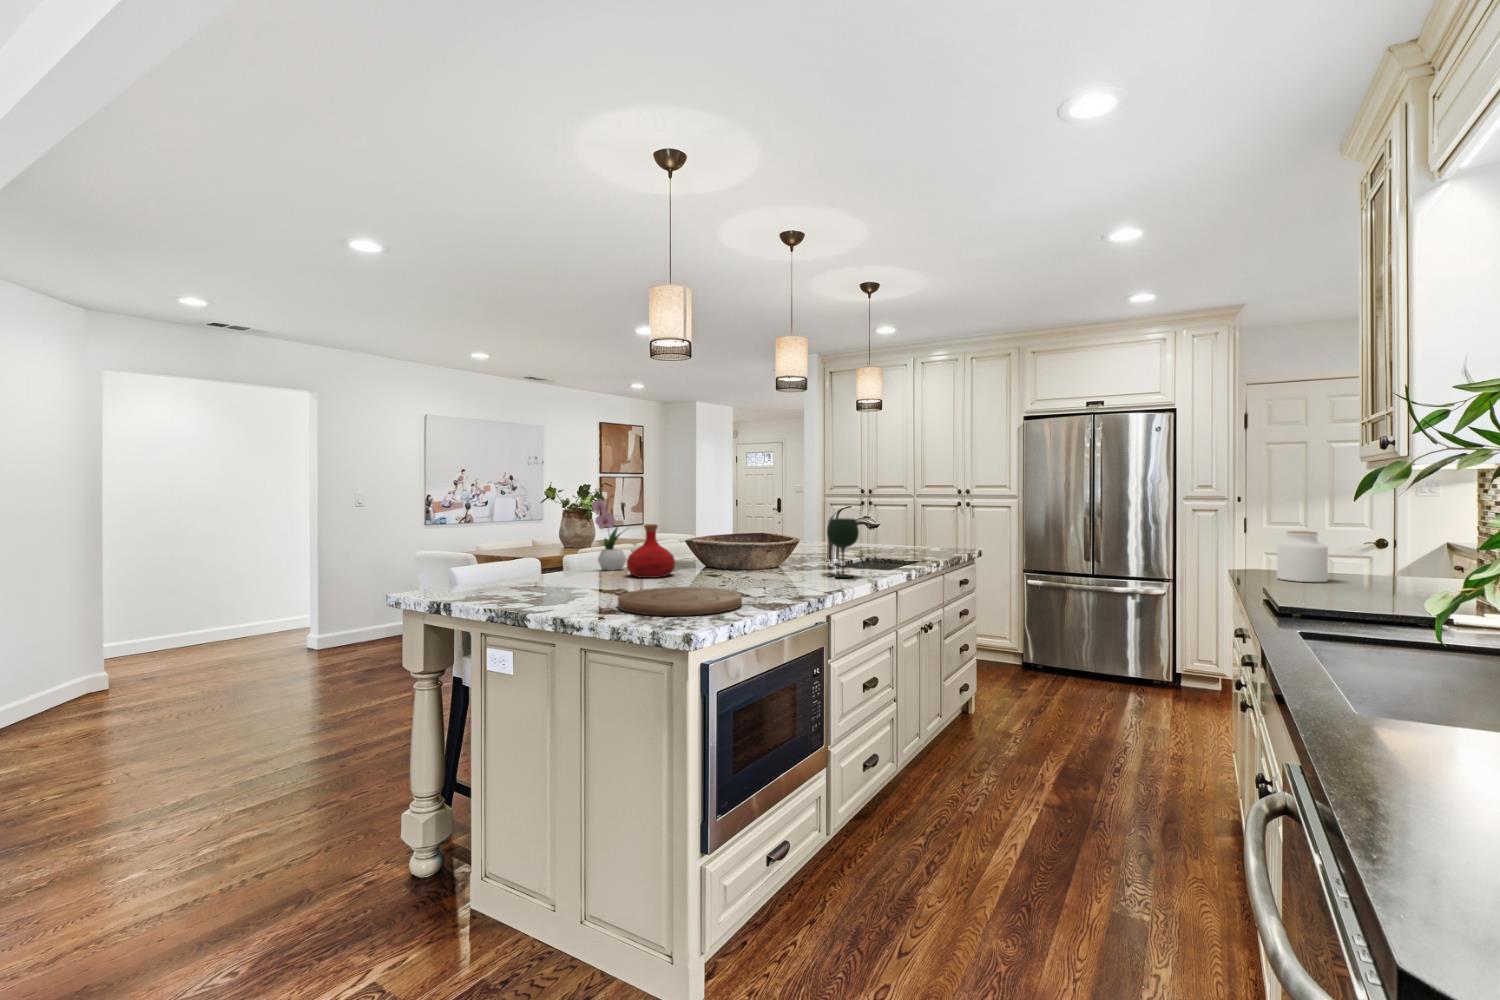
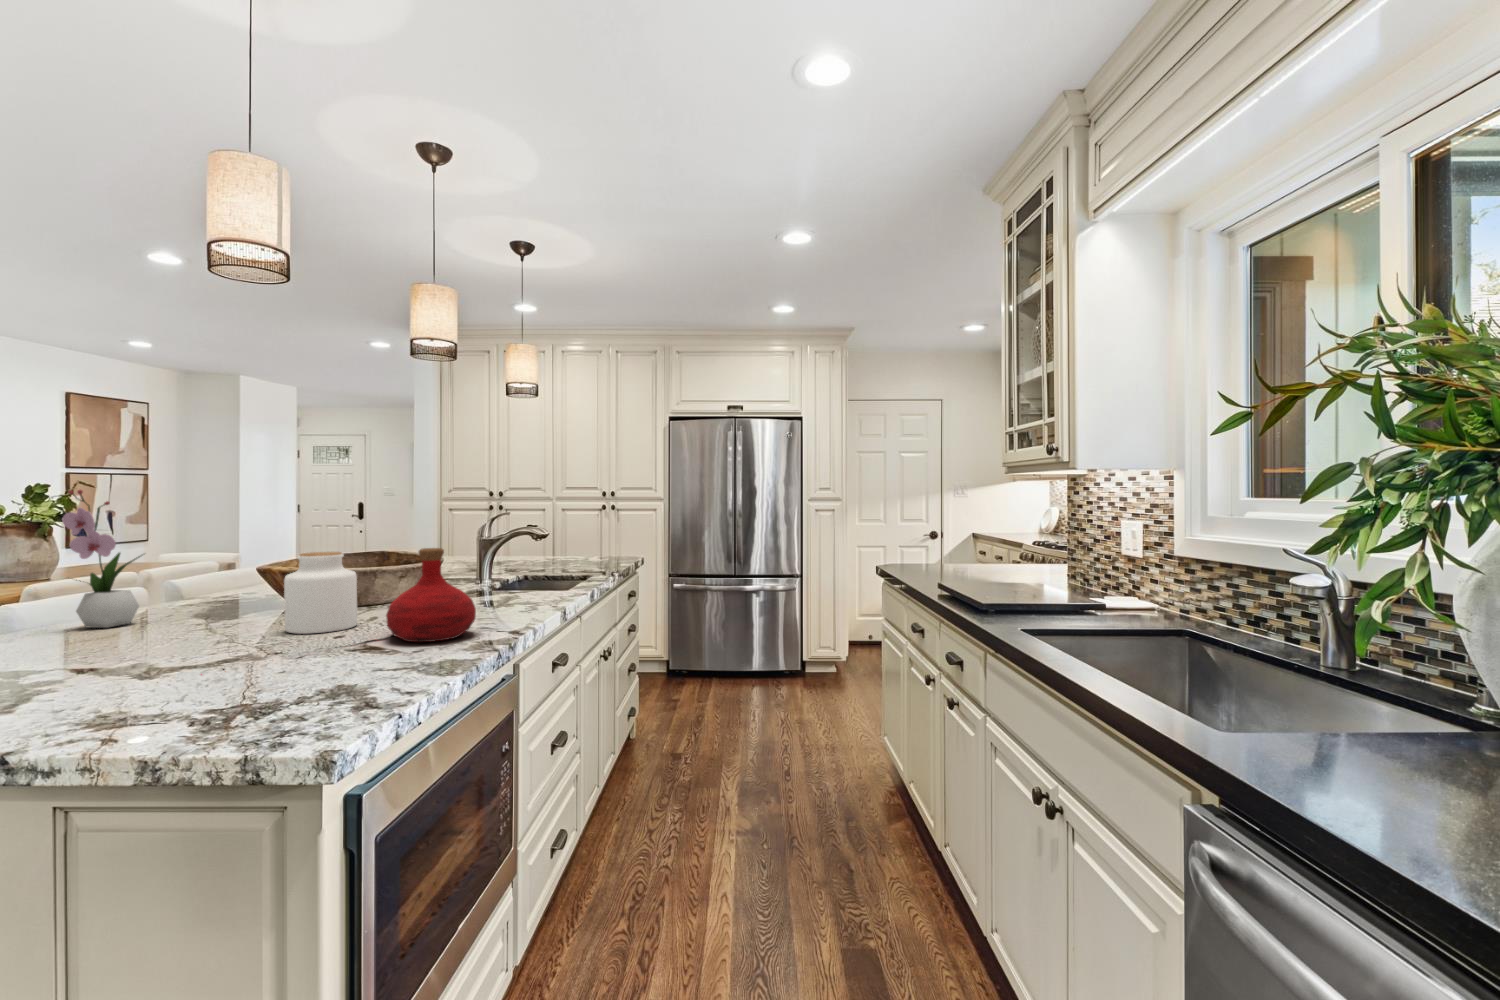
wine glass: present [827,518,859,578] -> none [493,529,536,608]
bottle: present [627,524,675,578] -> present [386,548,476,642]
jar: present [1277,531,1328,582] -> present [284,552,357,634]
cutting board: present [617,587,742,616] -> none [143,647,395,719]

